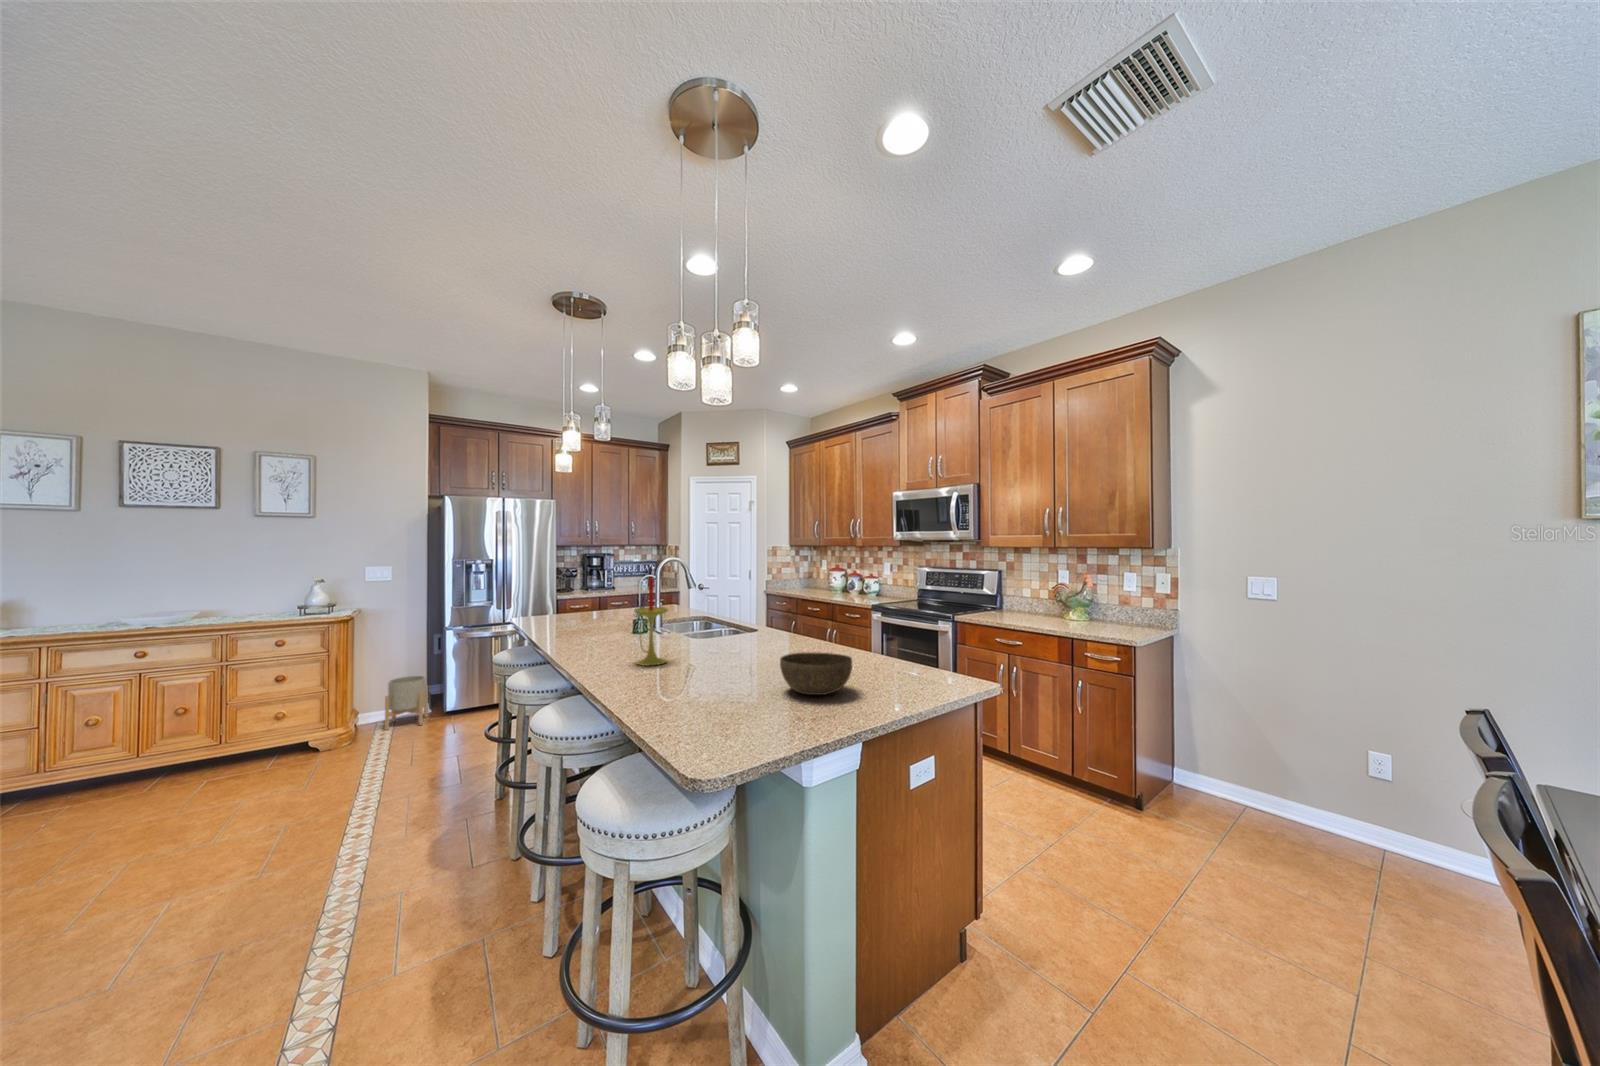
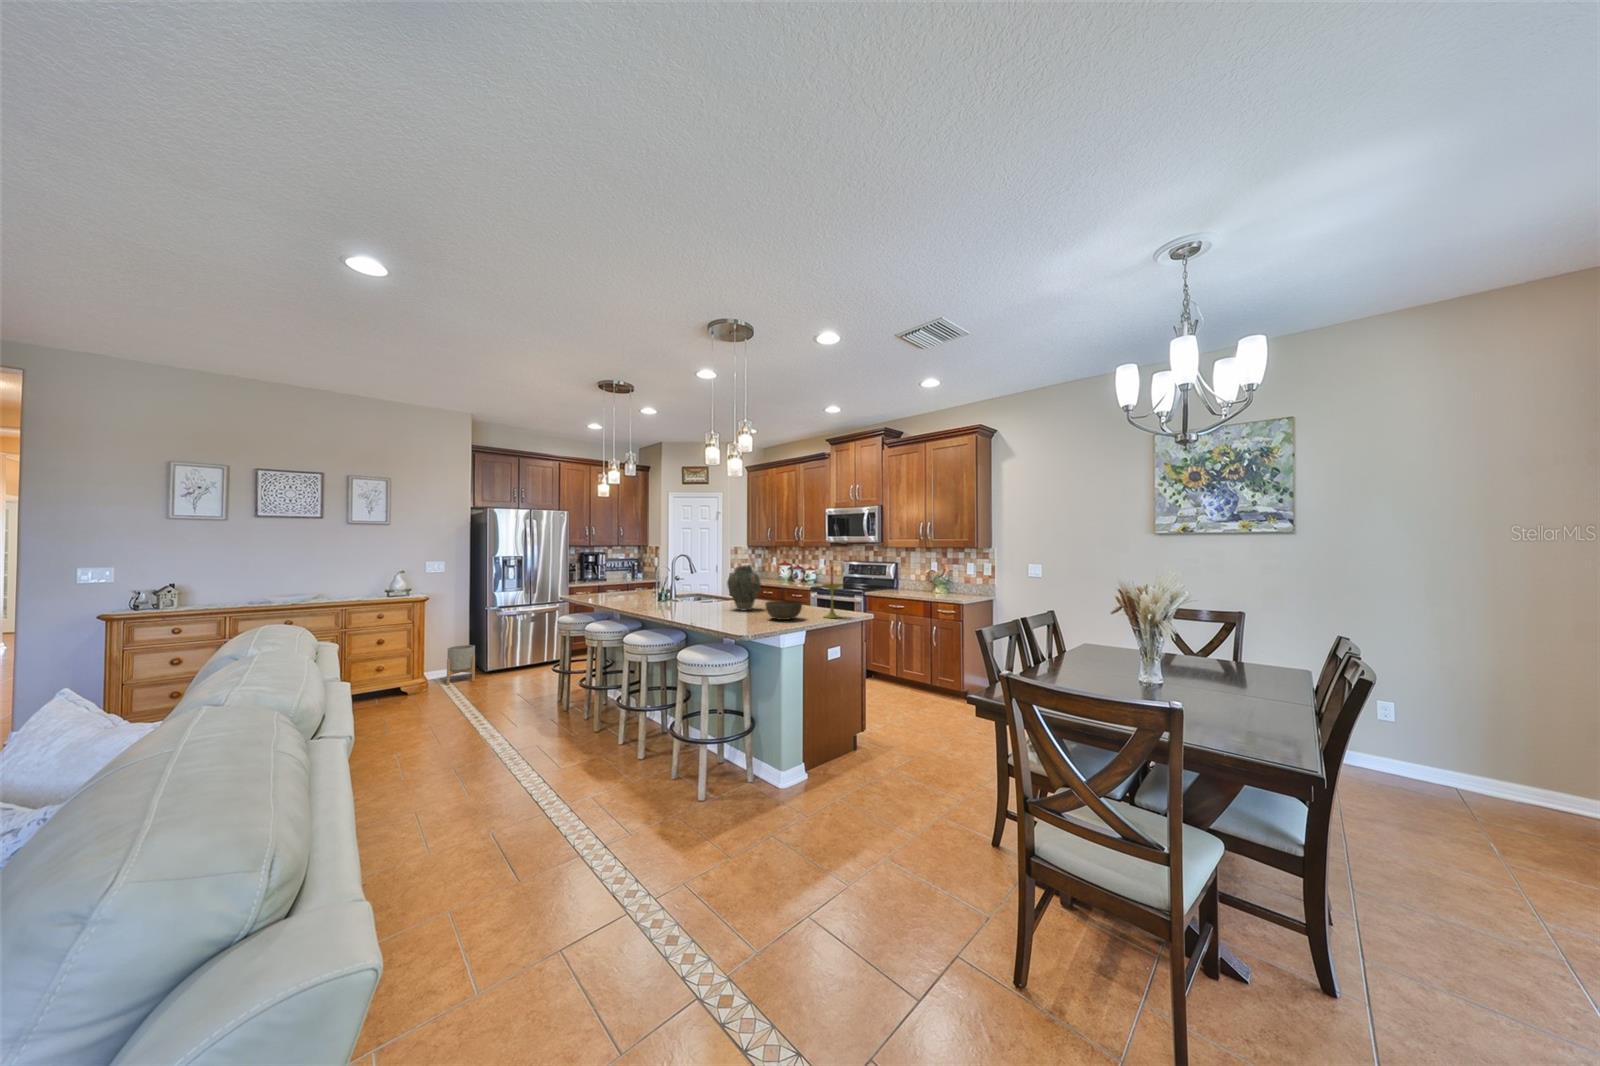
candle: present [634,578,668,666] -> present [822,565,842,618]
vase: none [725,580,782,661] -> present [727,565,761,611]

